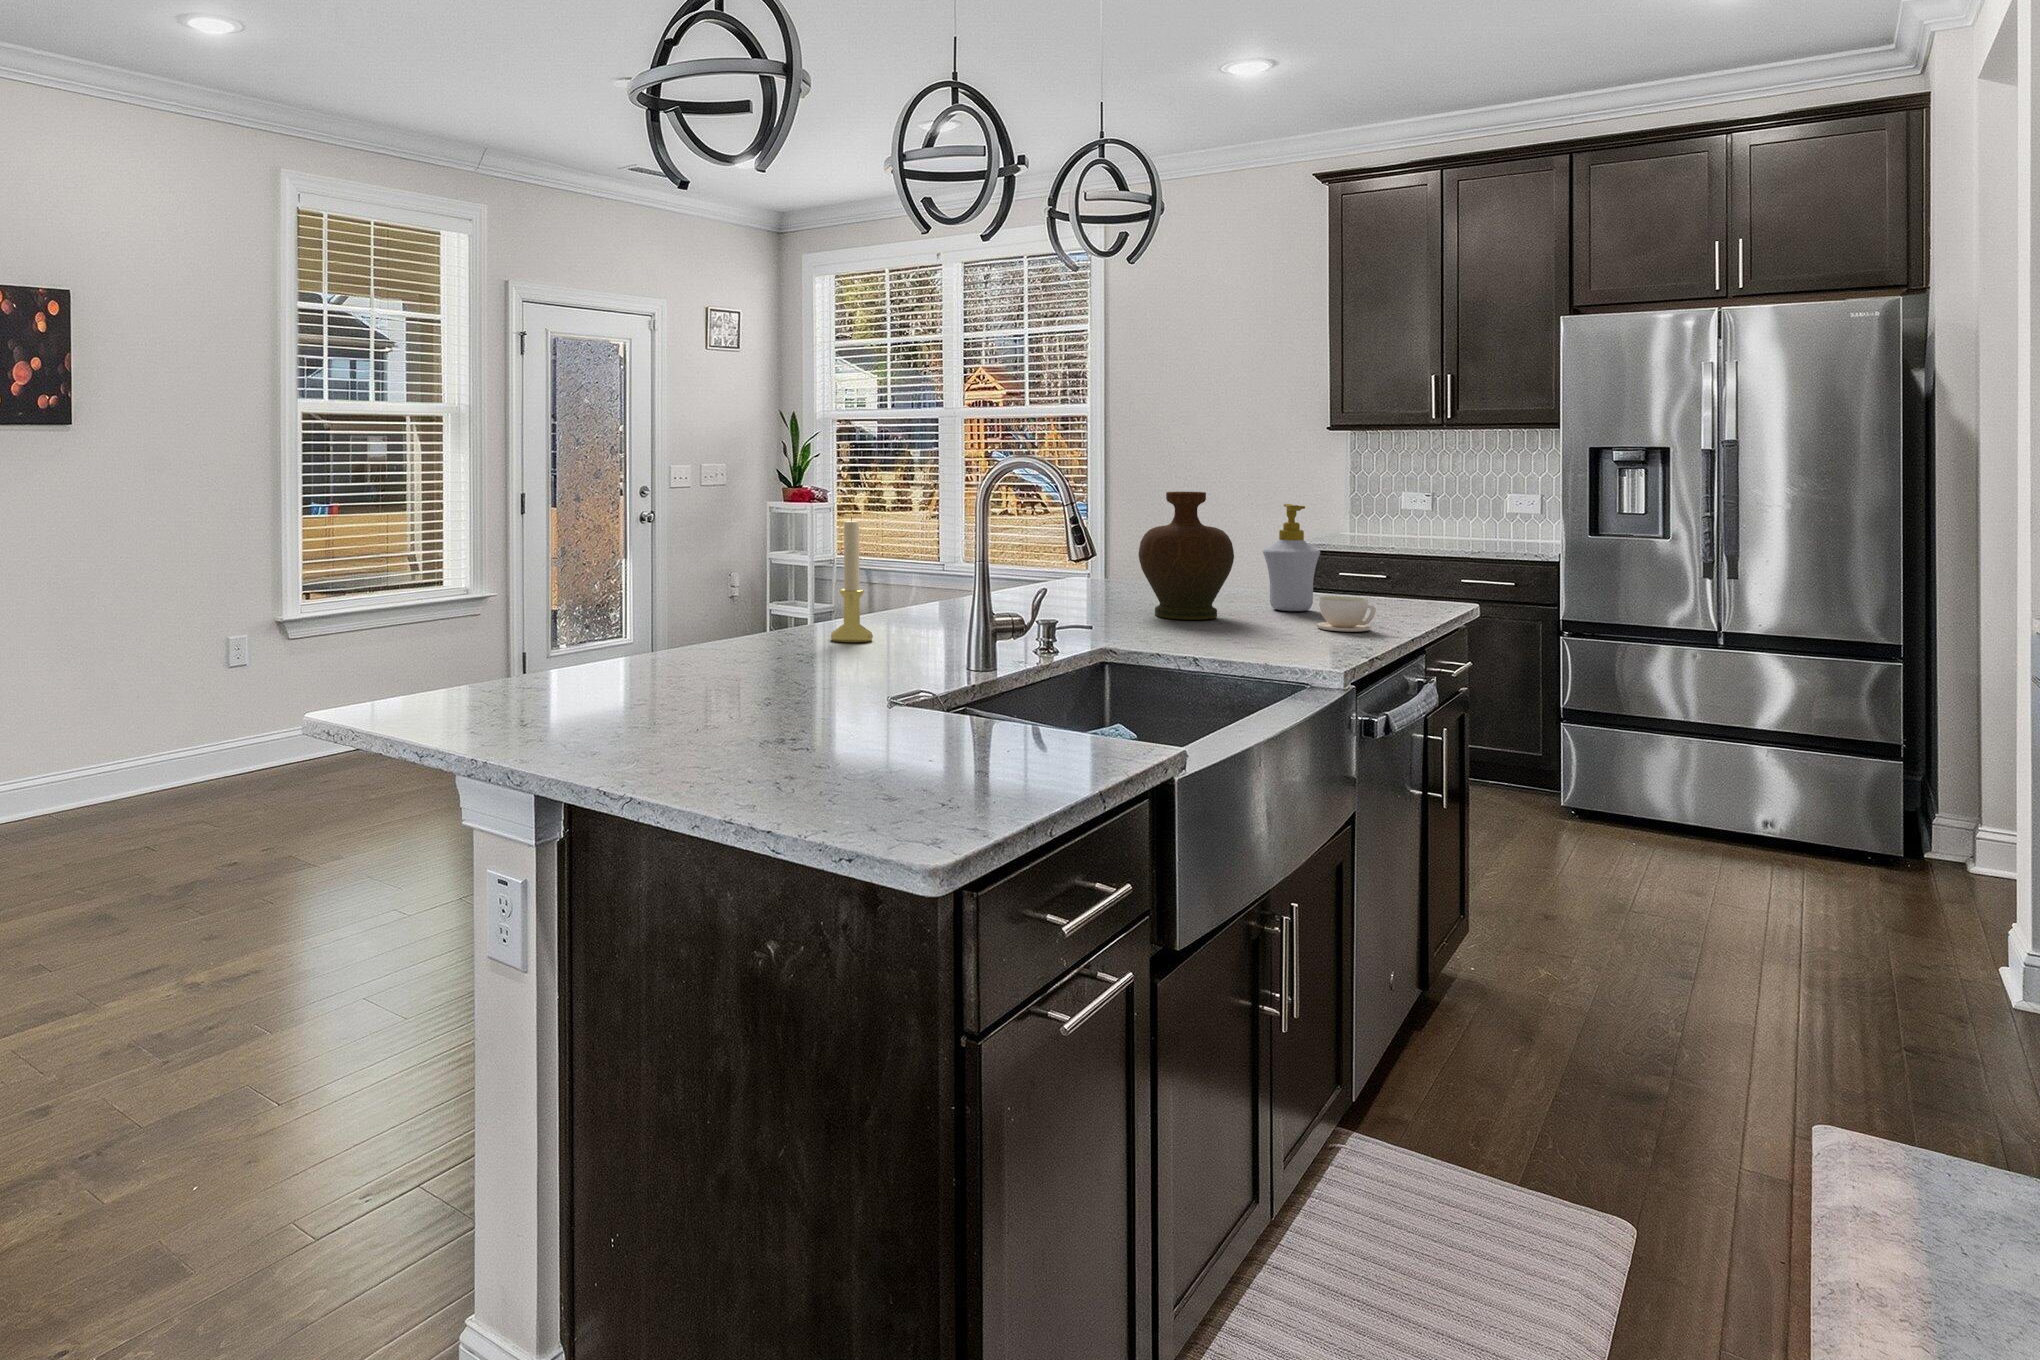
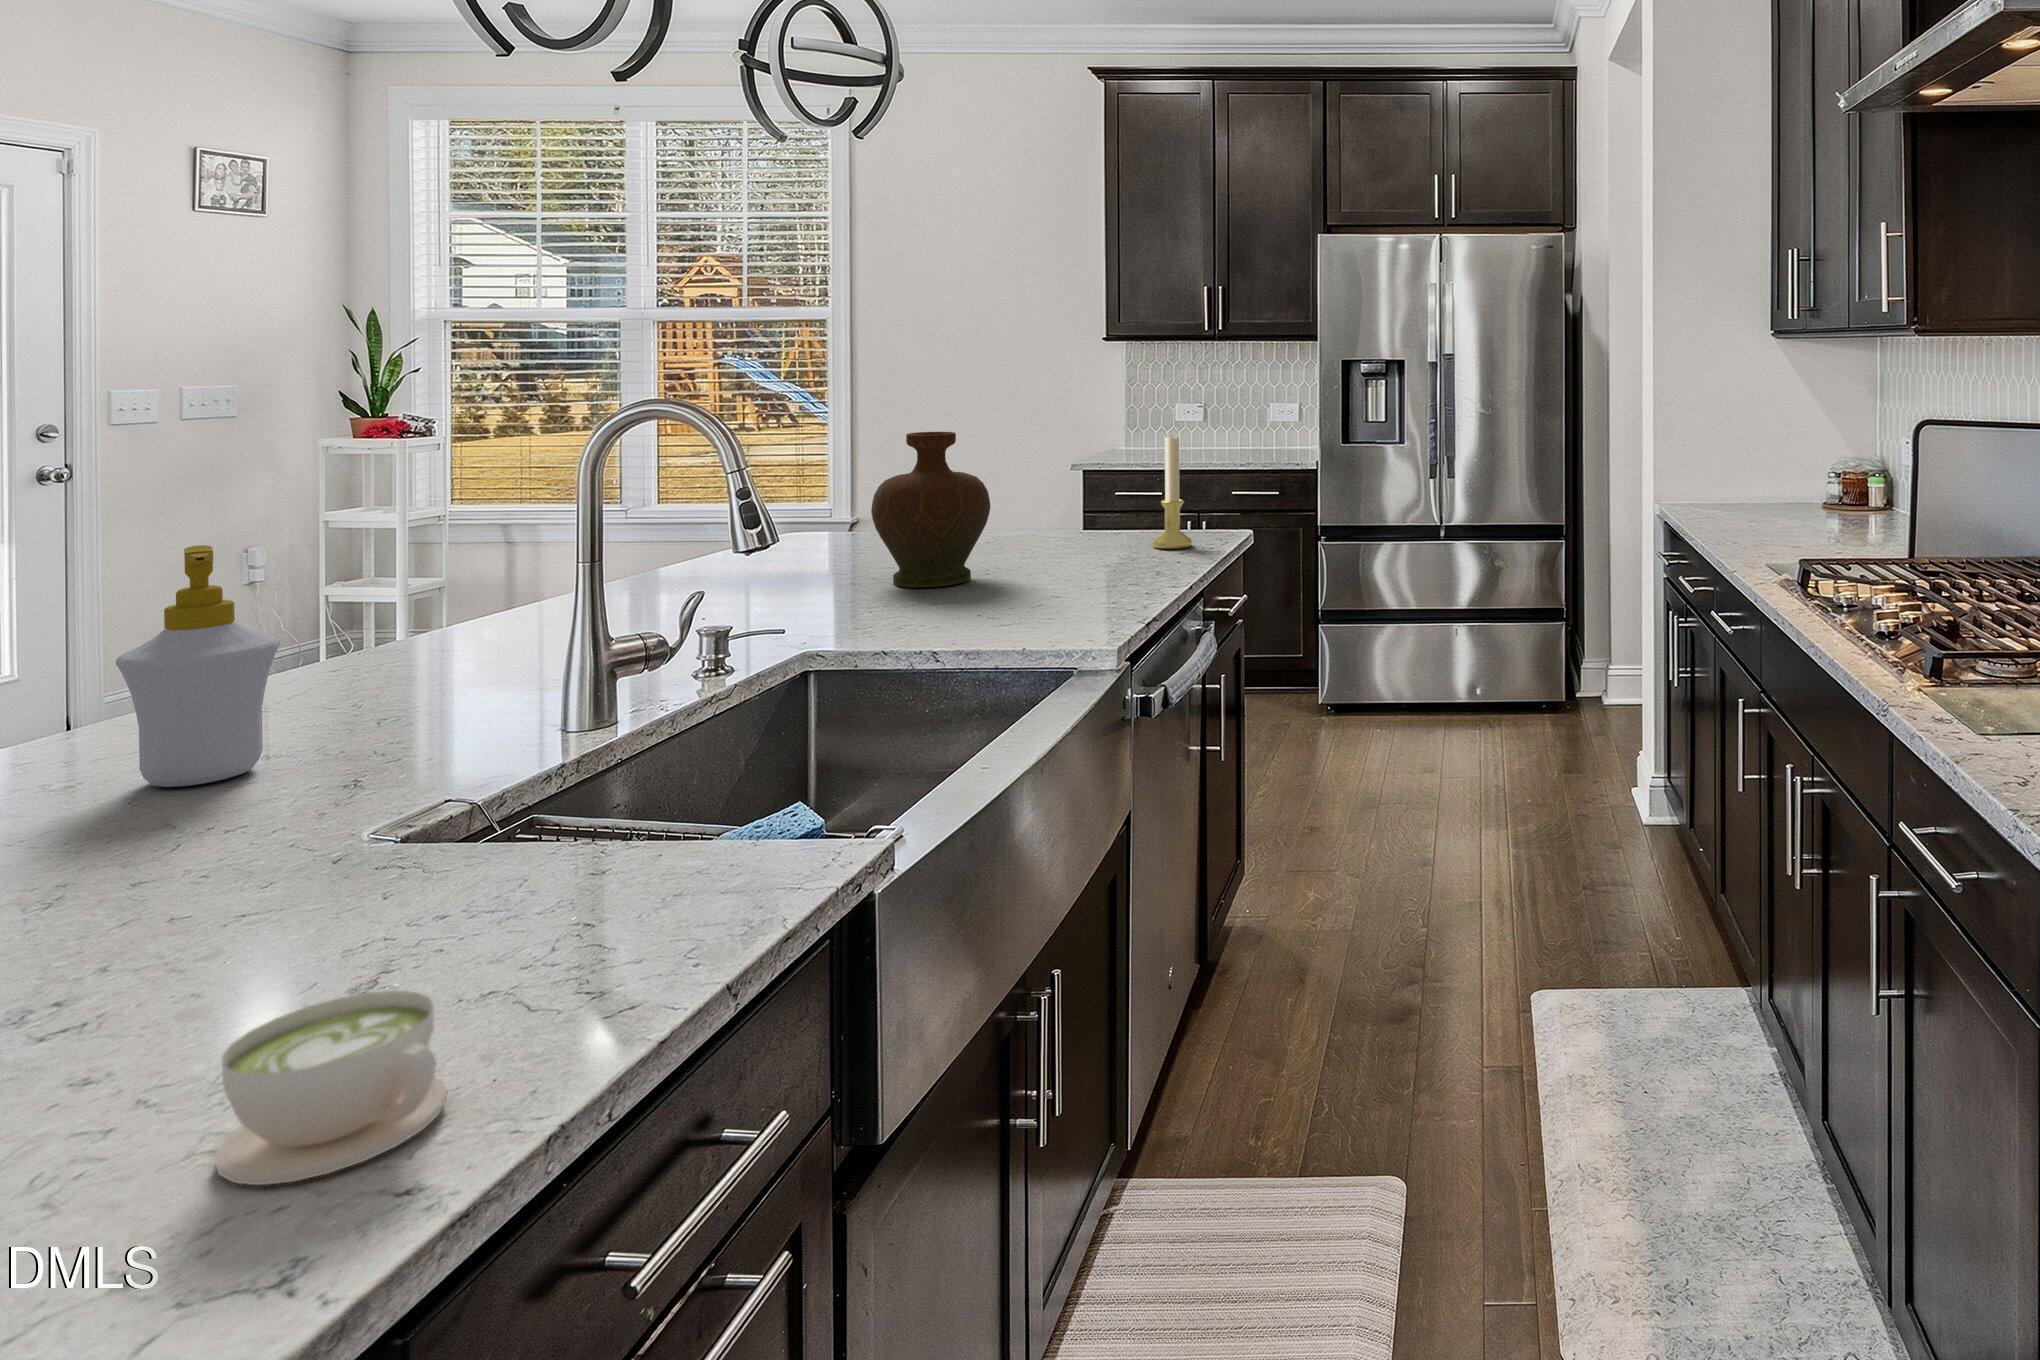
soap bottle: present [1263,504,1320,611] -> present [116,545,280,787]
candle holder: present [831,517,873,642] -> present [1152,437,1192,549]
coffee cup: present [1317,596,1376,632] -> present [215,990,447,1185]

